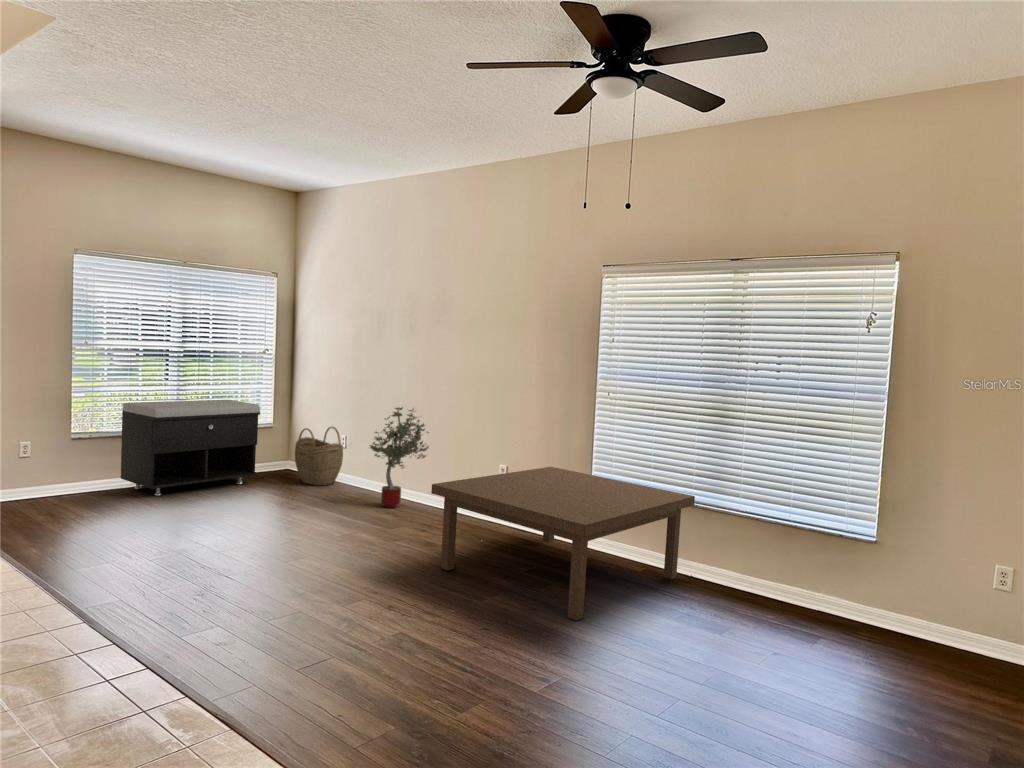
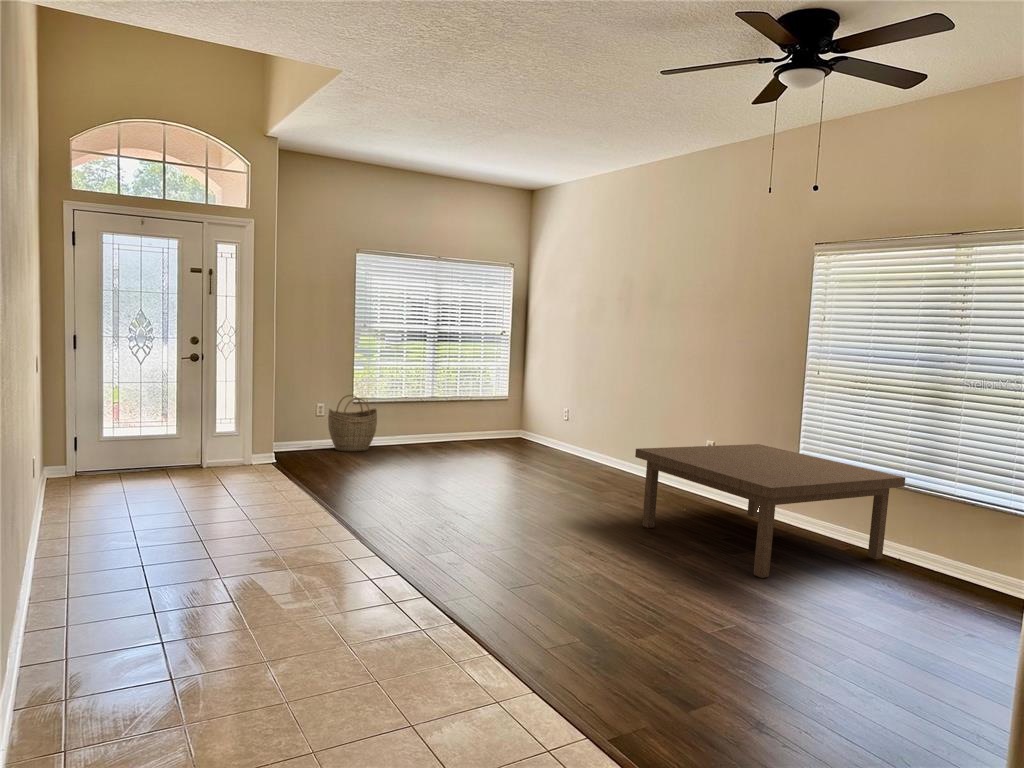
storage bench: present [121,400,260,496] -> none [388,375,497,452]
potted tree: present [370,407,429,508] -> none [588,383,644,476]
woven basket: present [295,427,343,486] -> present [328,395,377,452]

